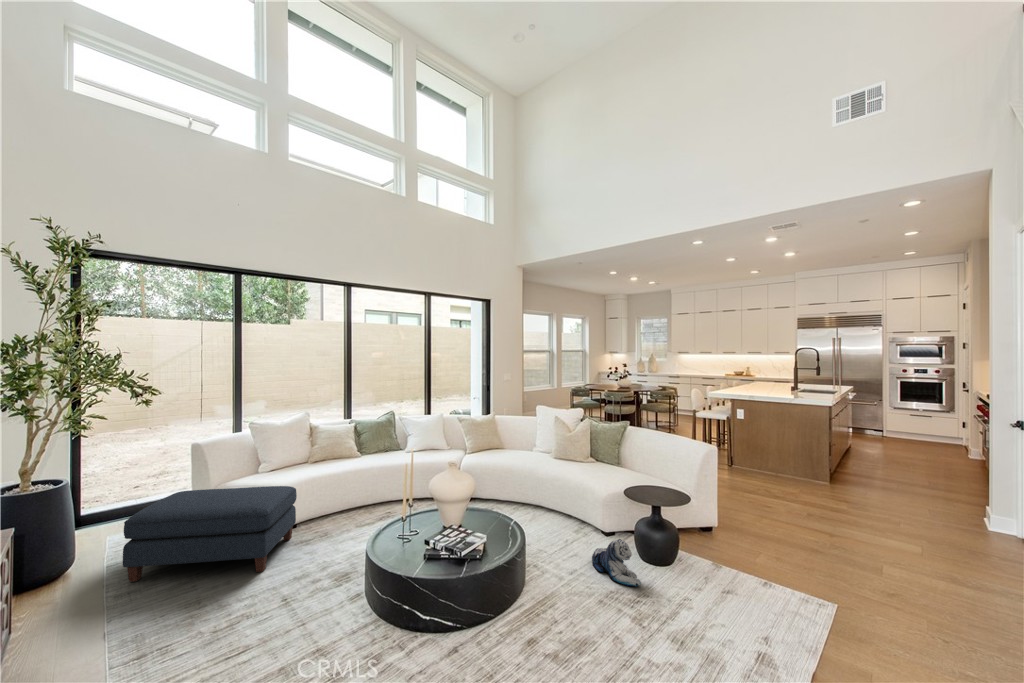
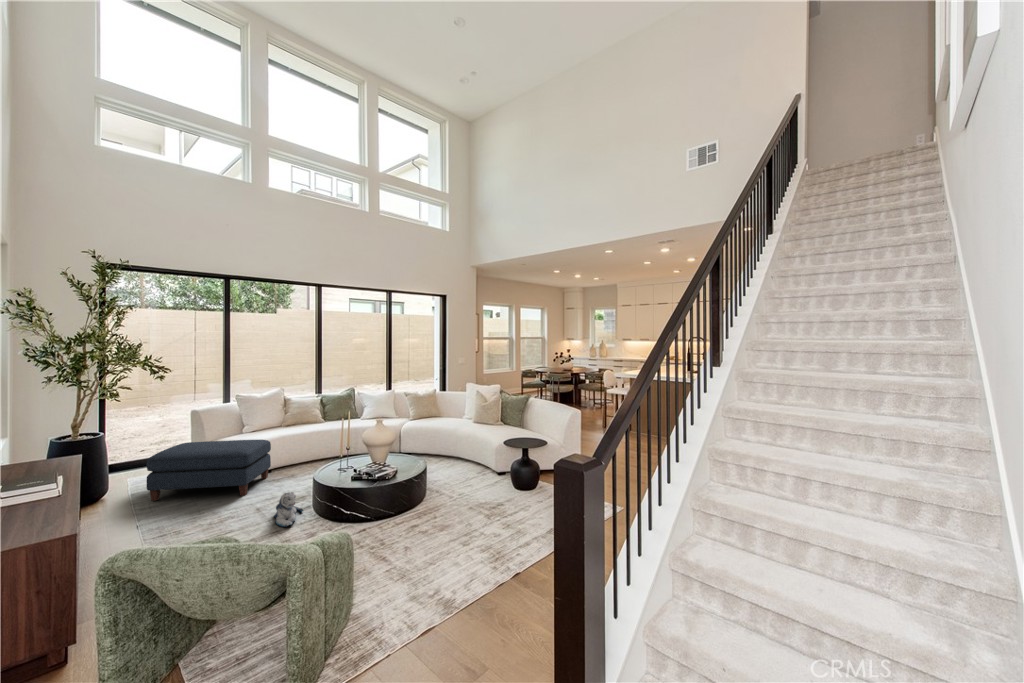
plush toy: present [592,539,641,587] -> present [274,492,303,527]

